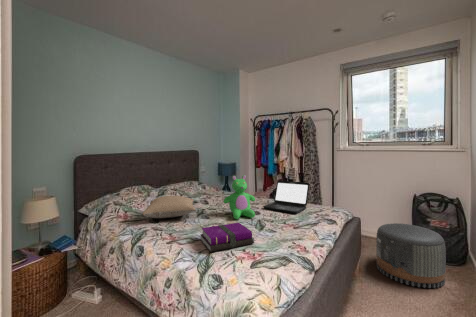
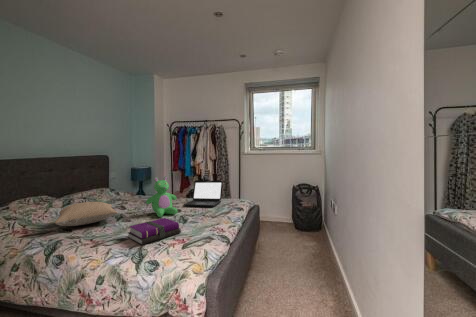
pouf: present [376,223,446,288] -> none [273,207,316,251]

